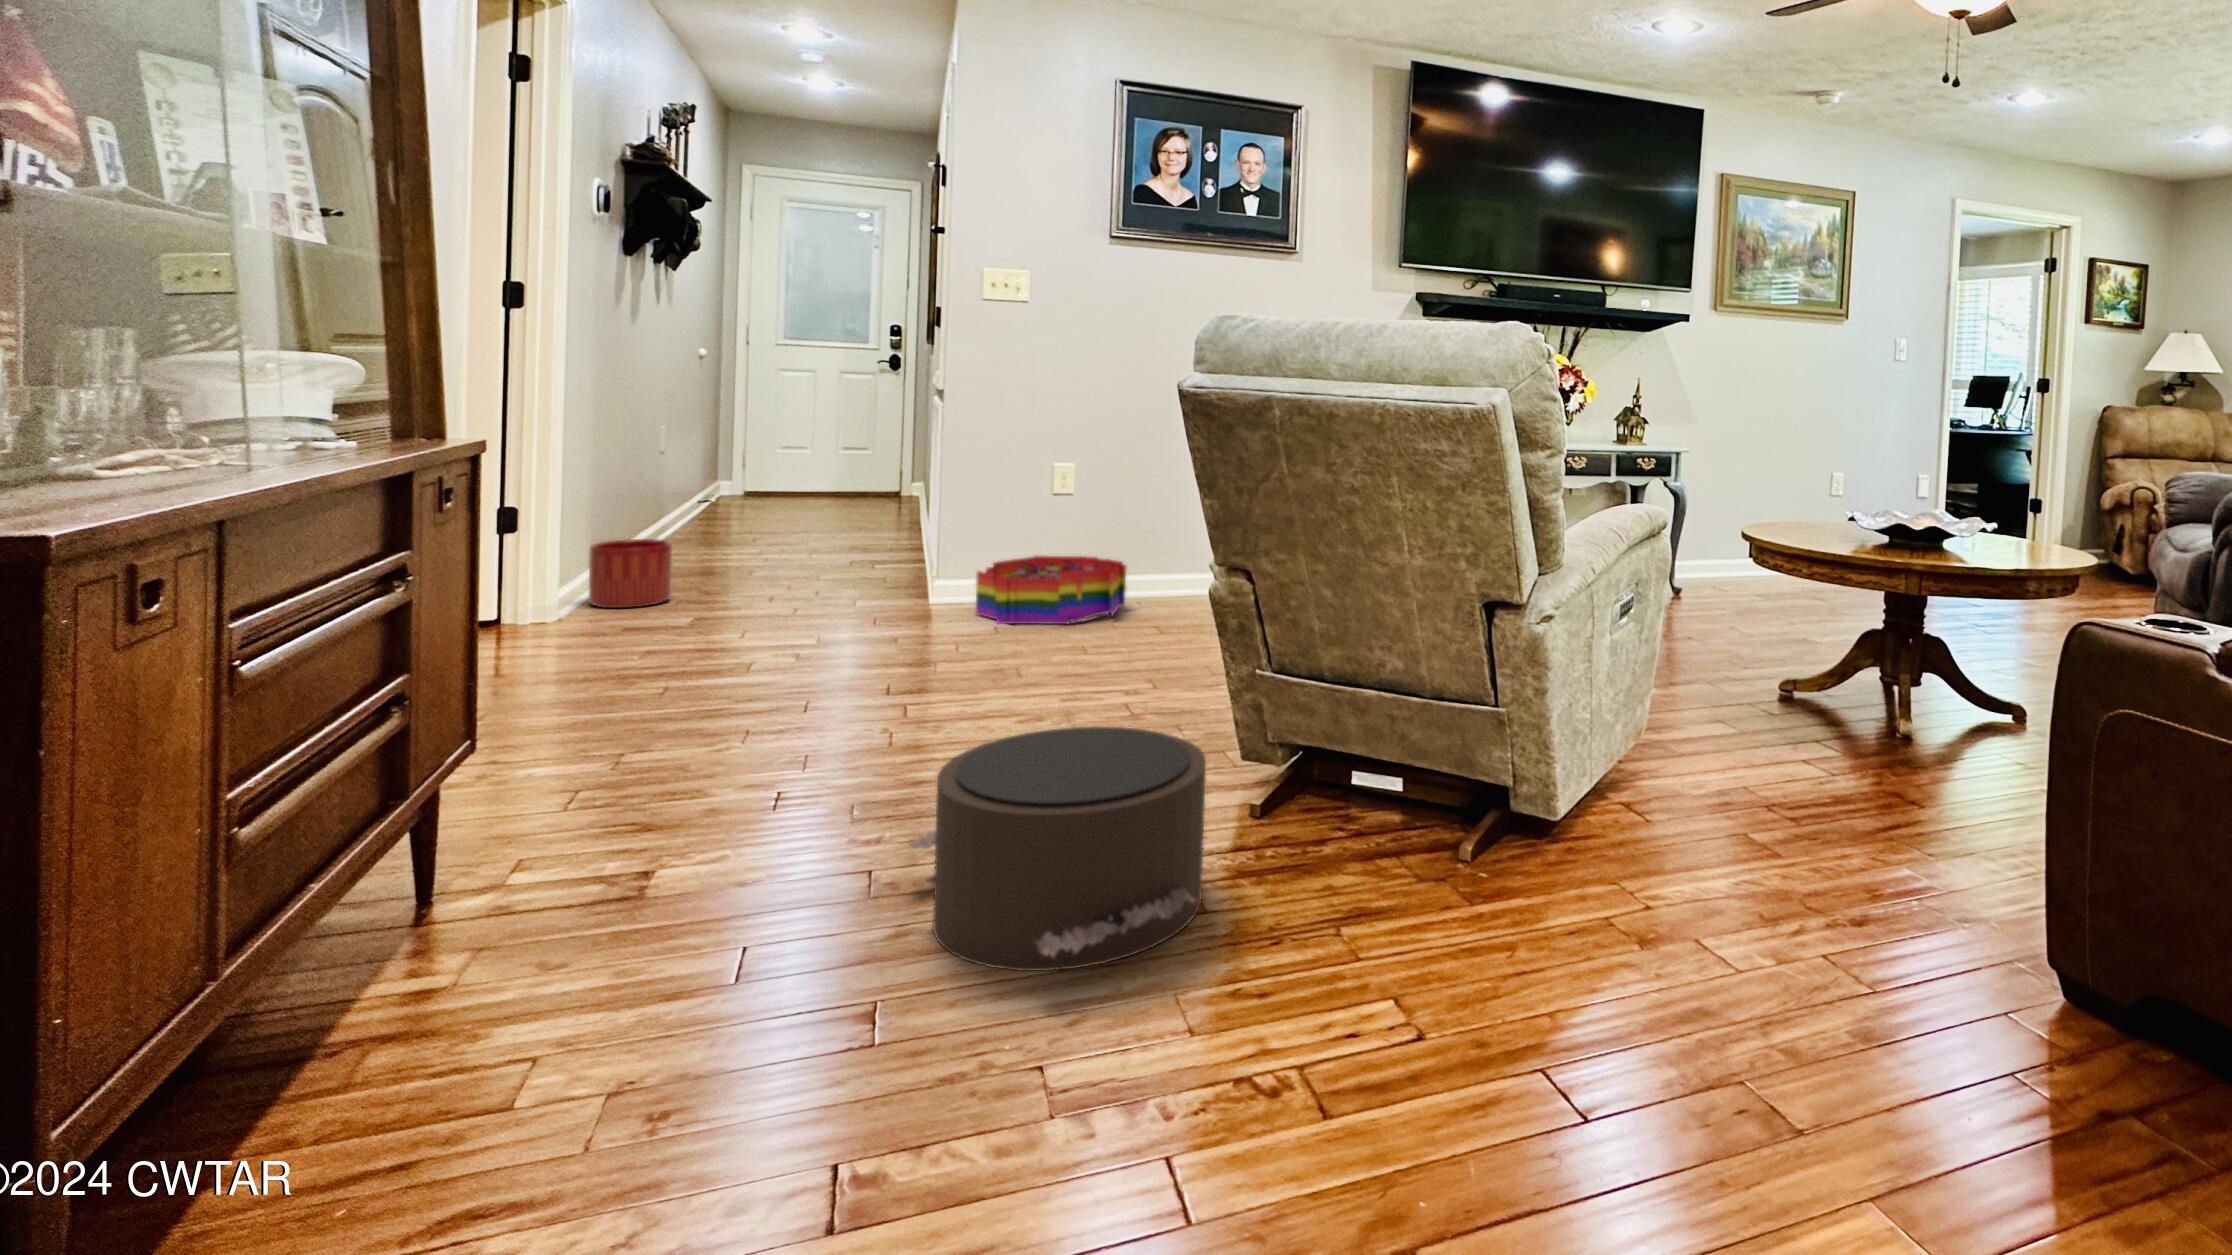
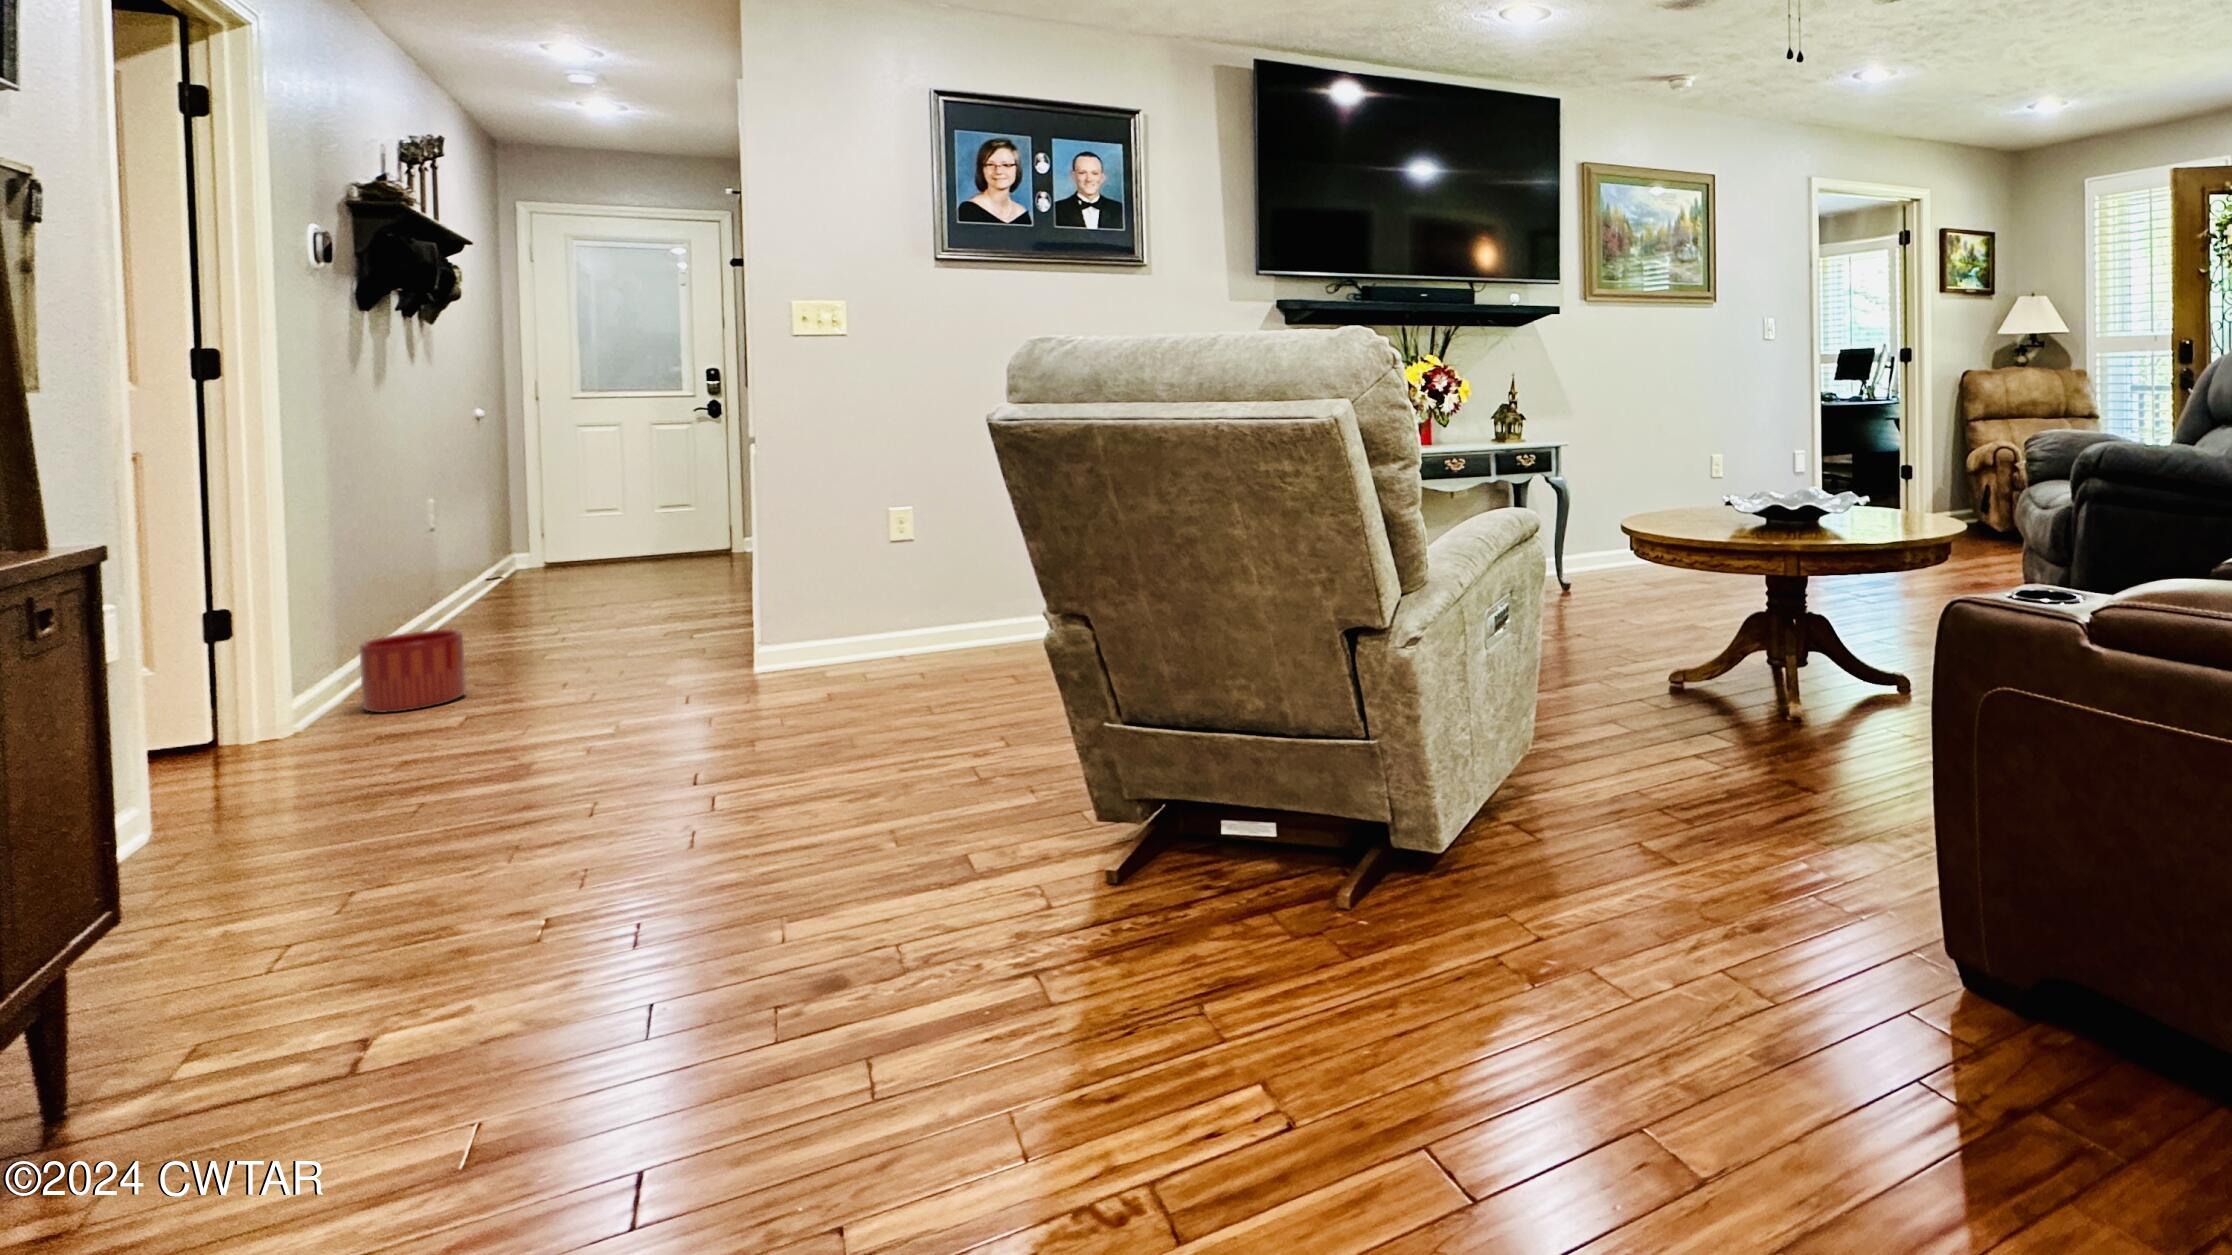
storage bin: present [976,556,1126,624] -> none [824,604,995,687]
pouf: present [908,727,1206,971] -> none [693,805,1048,1109]

